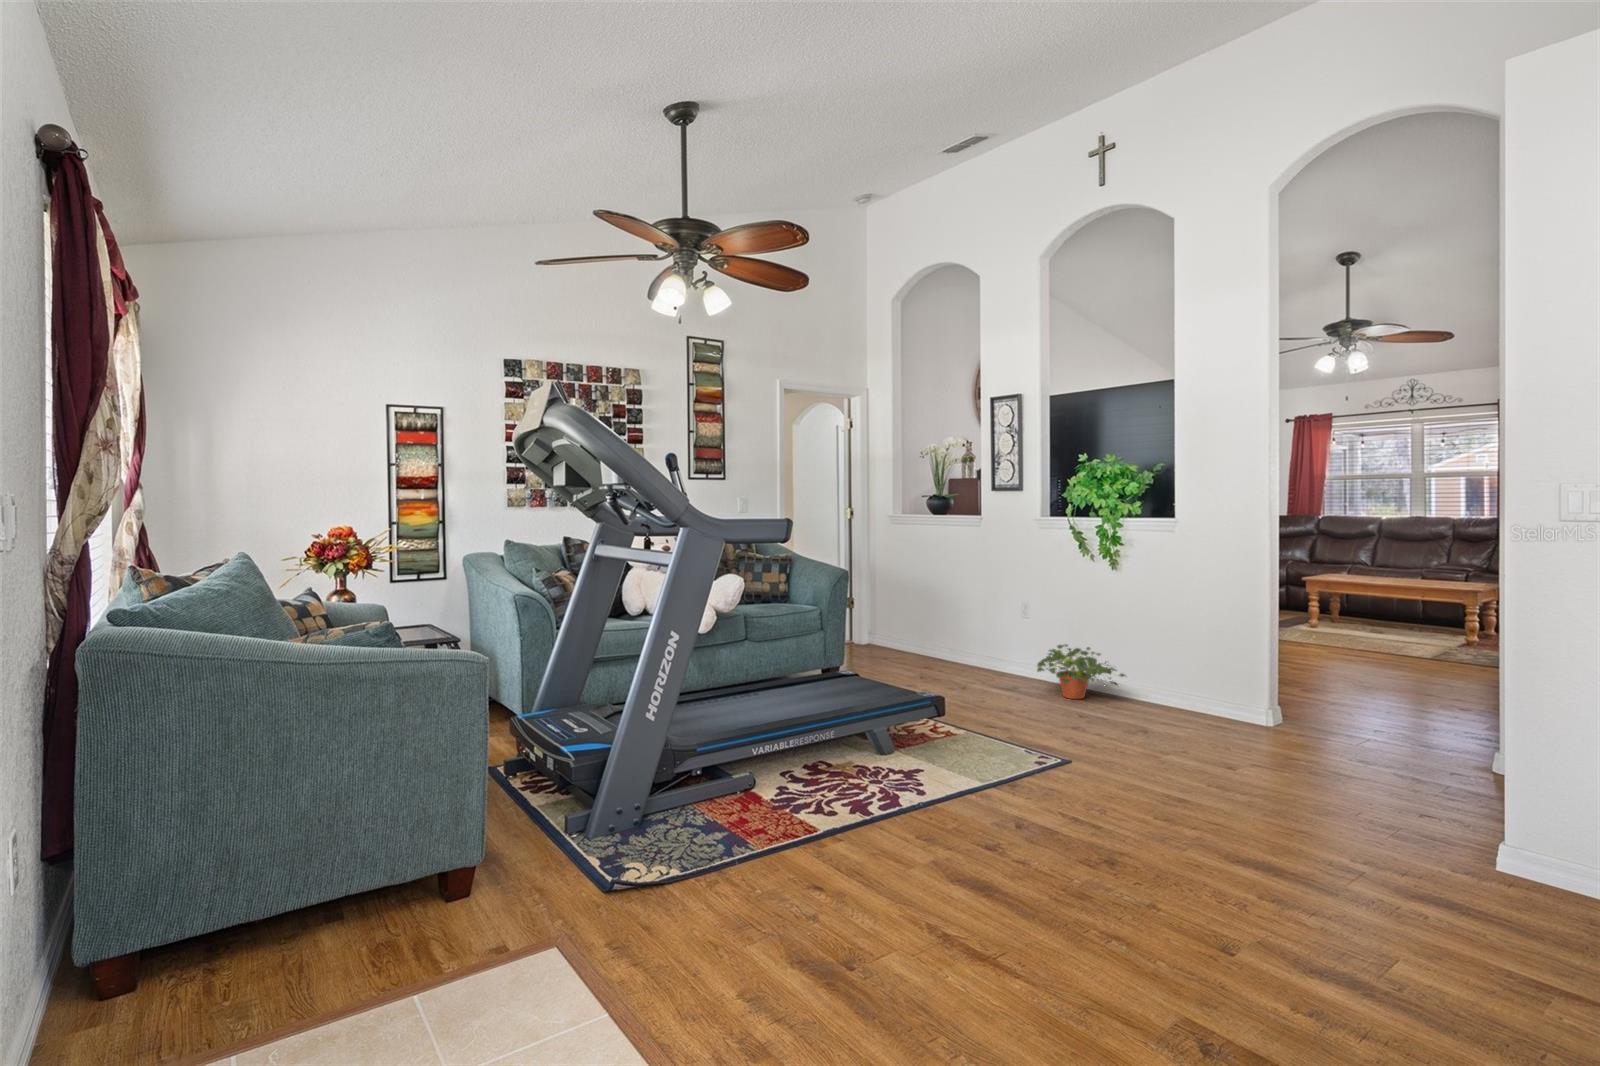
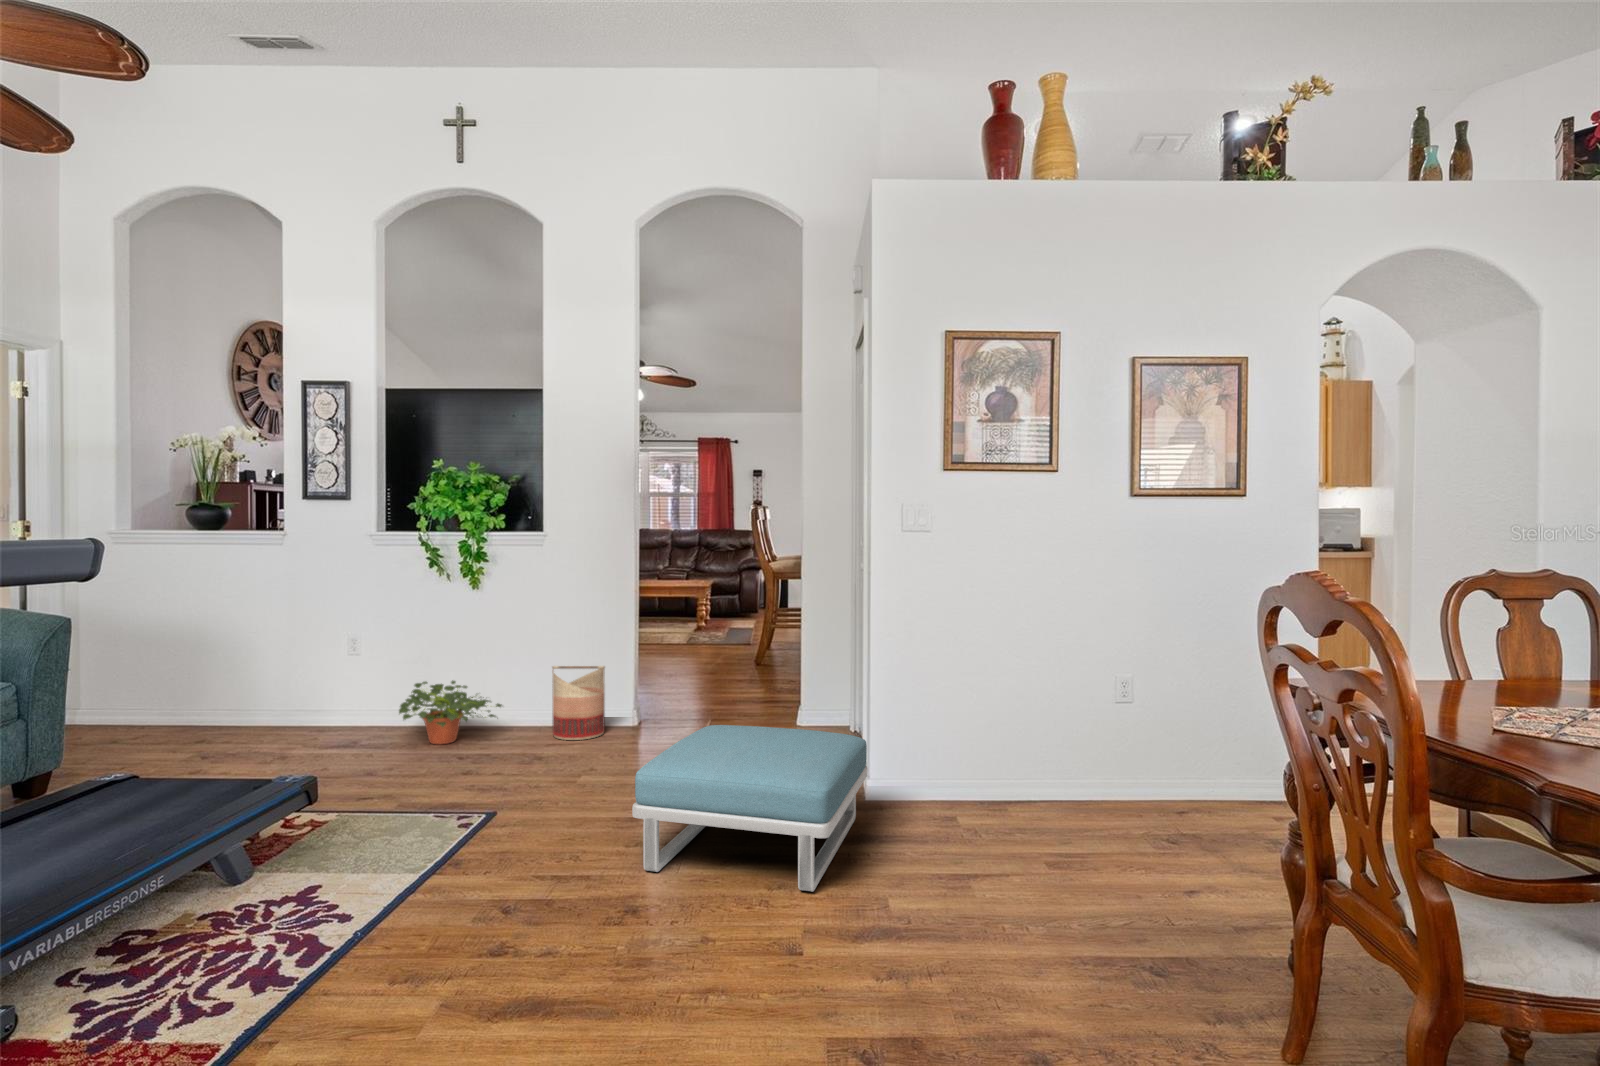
basket: none [1168,647,1224,722] -> present [552,666,605,740]
footstool: none [1140,727,1454,913] -> present [632,725,867,892]

